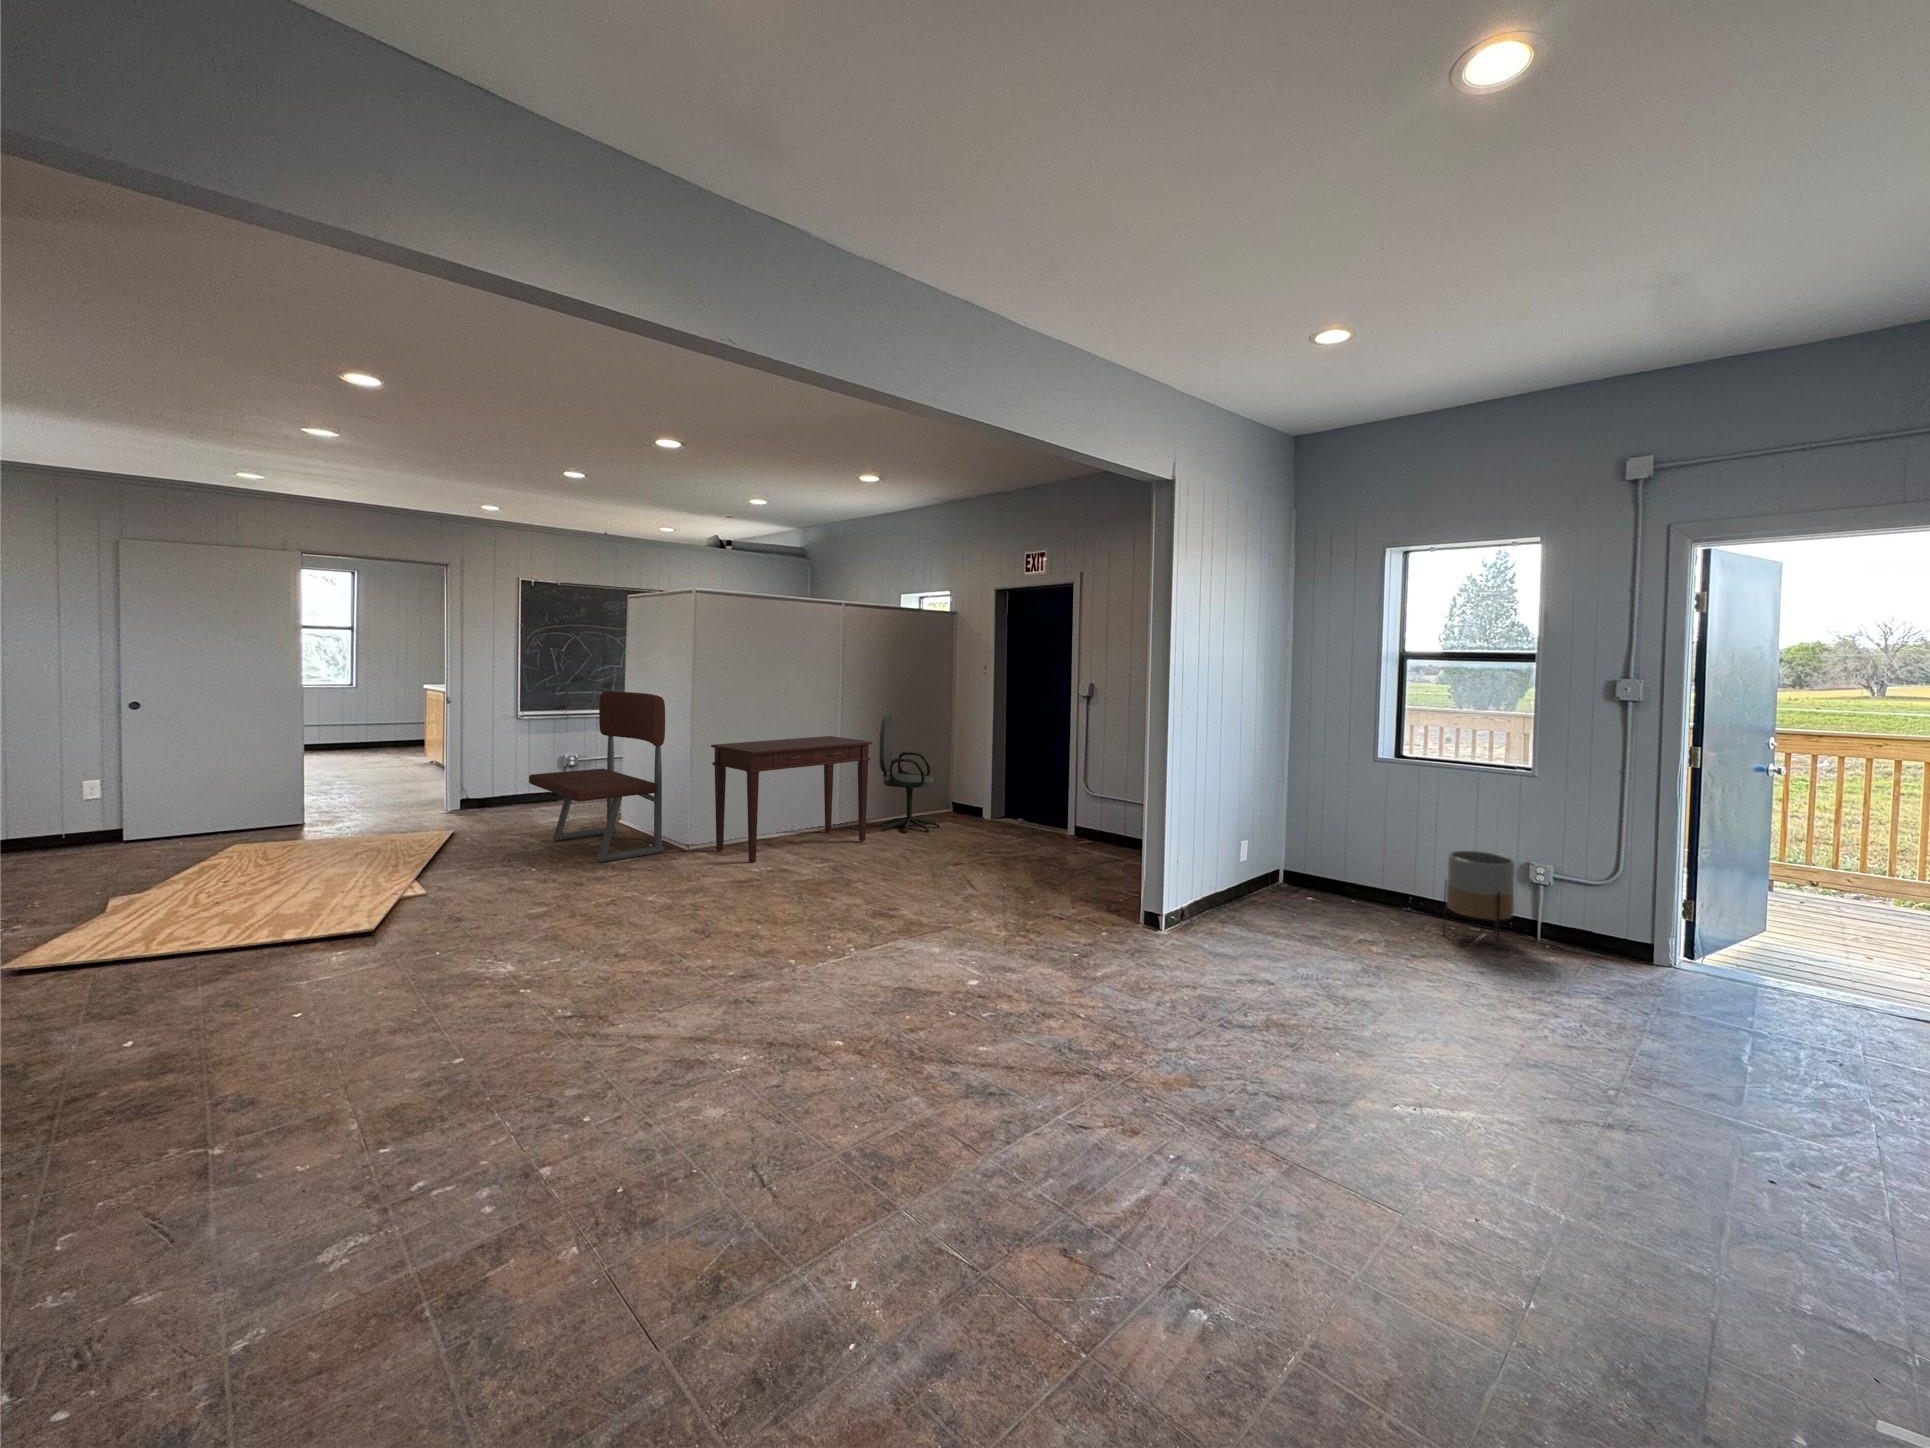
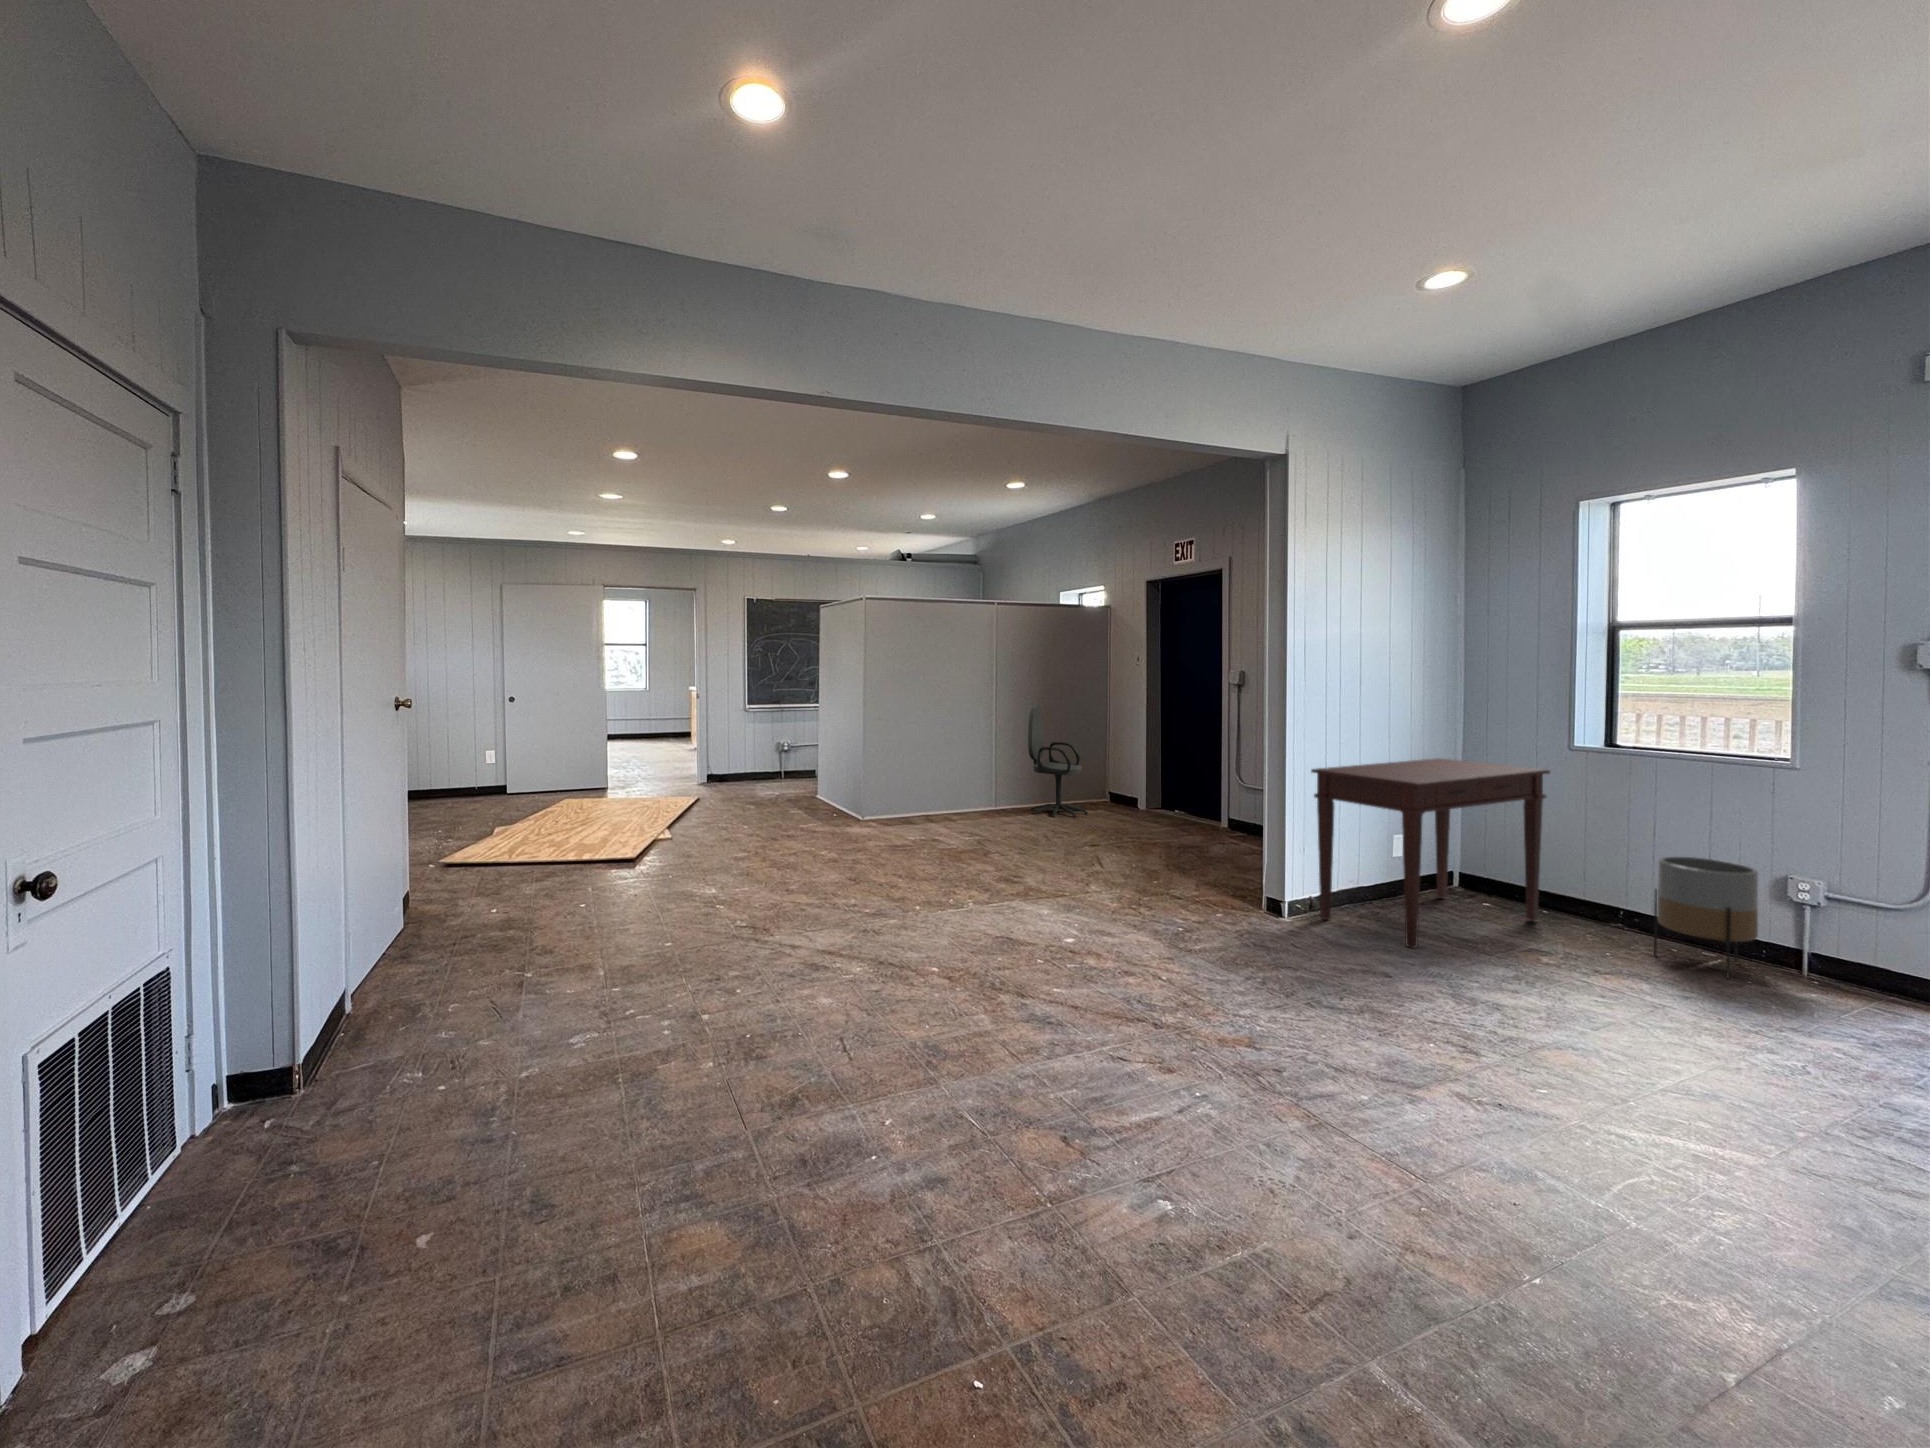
bench: present [529,691,665,863] -> none [748,686,844,825]
desk: present [711,736,872,863] -> present [1311,758,1550,948]

